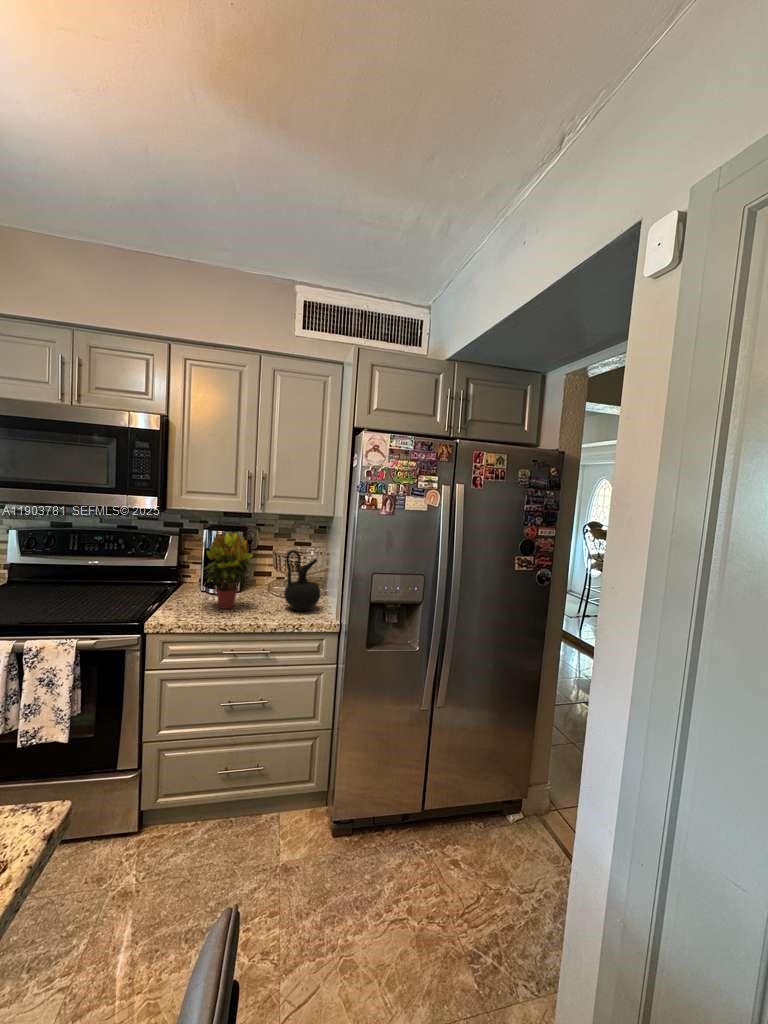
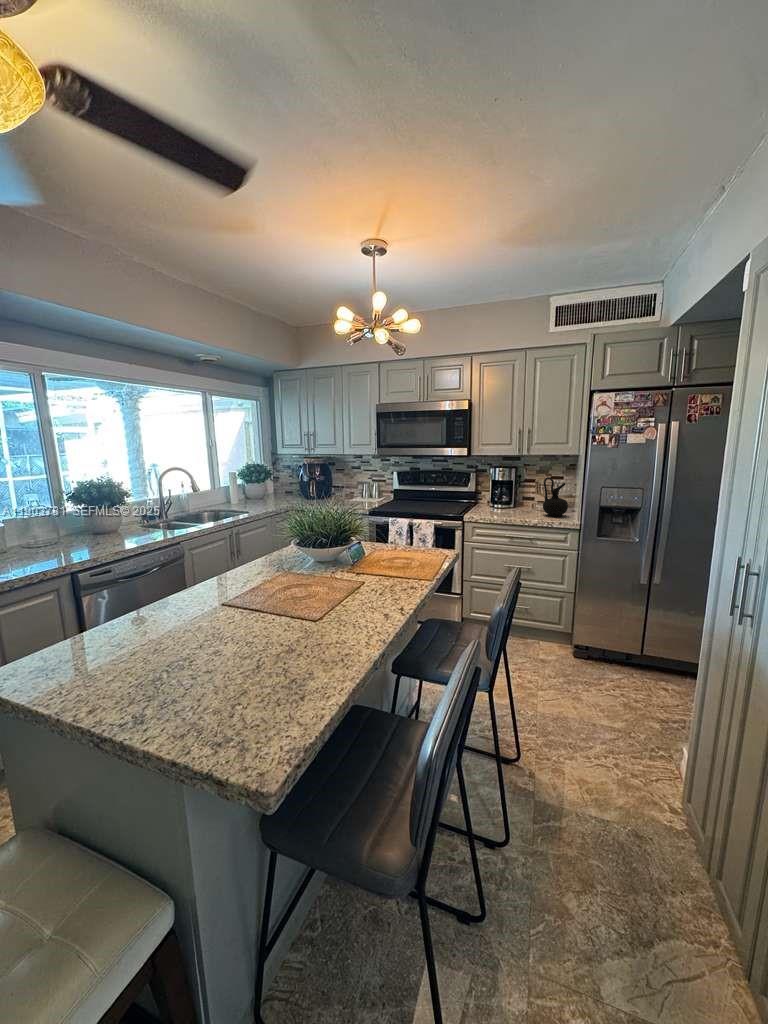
potted plant: present [205,531,253,609] -> none [492,466,524,513]

